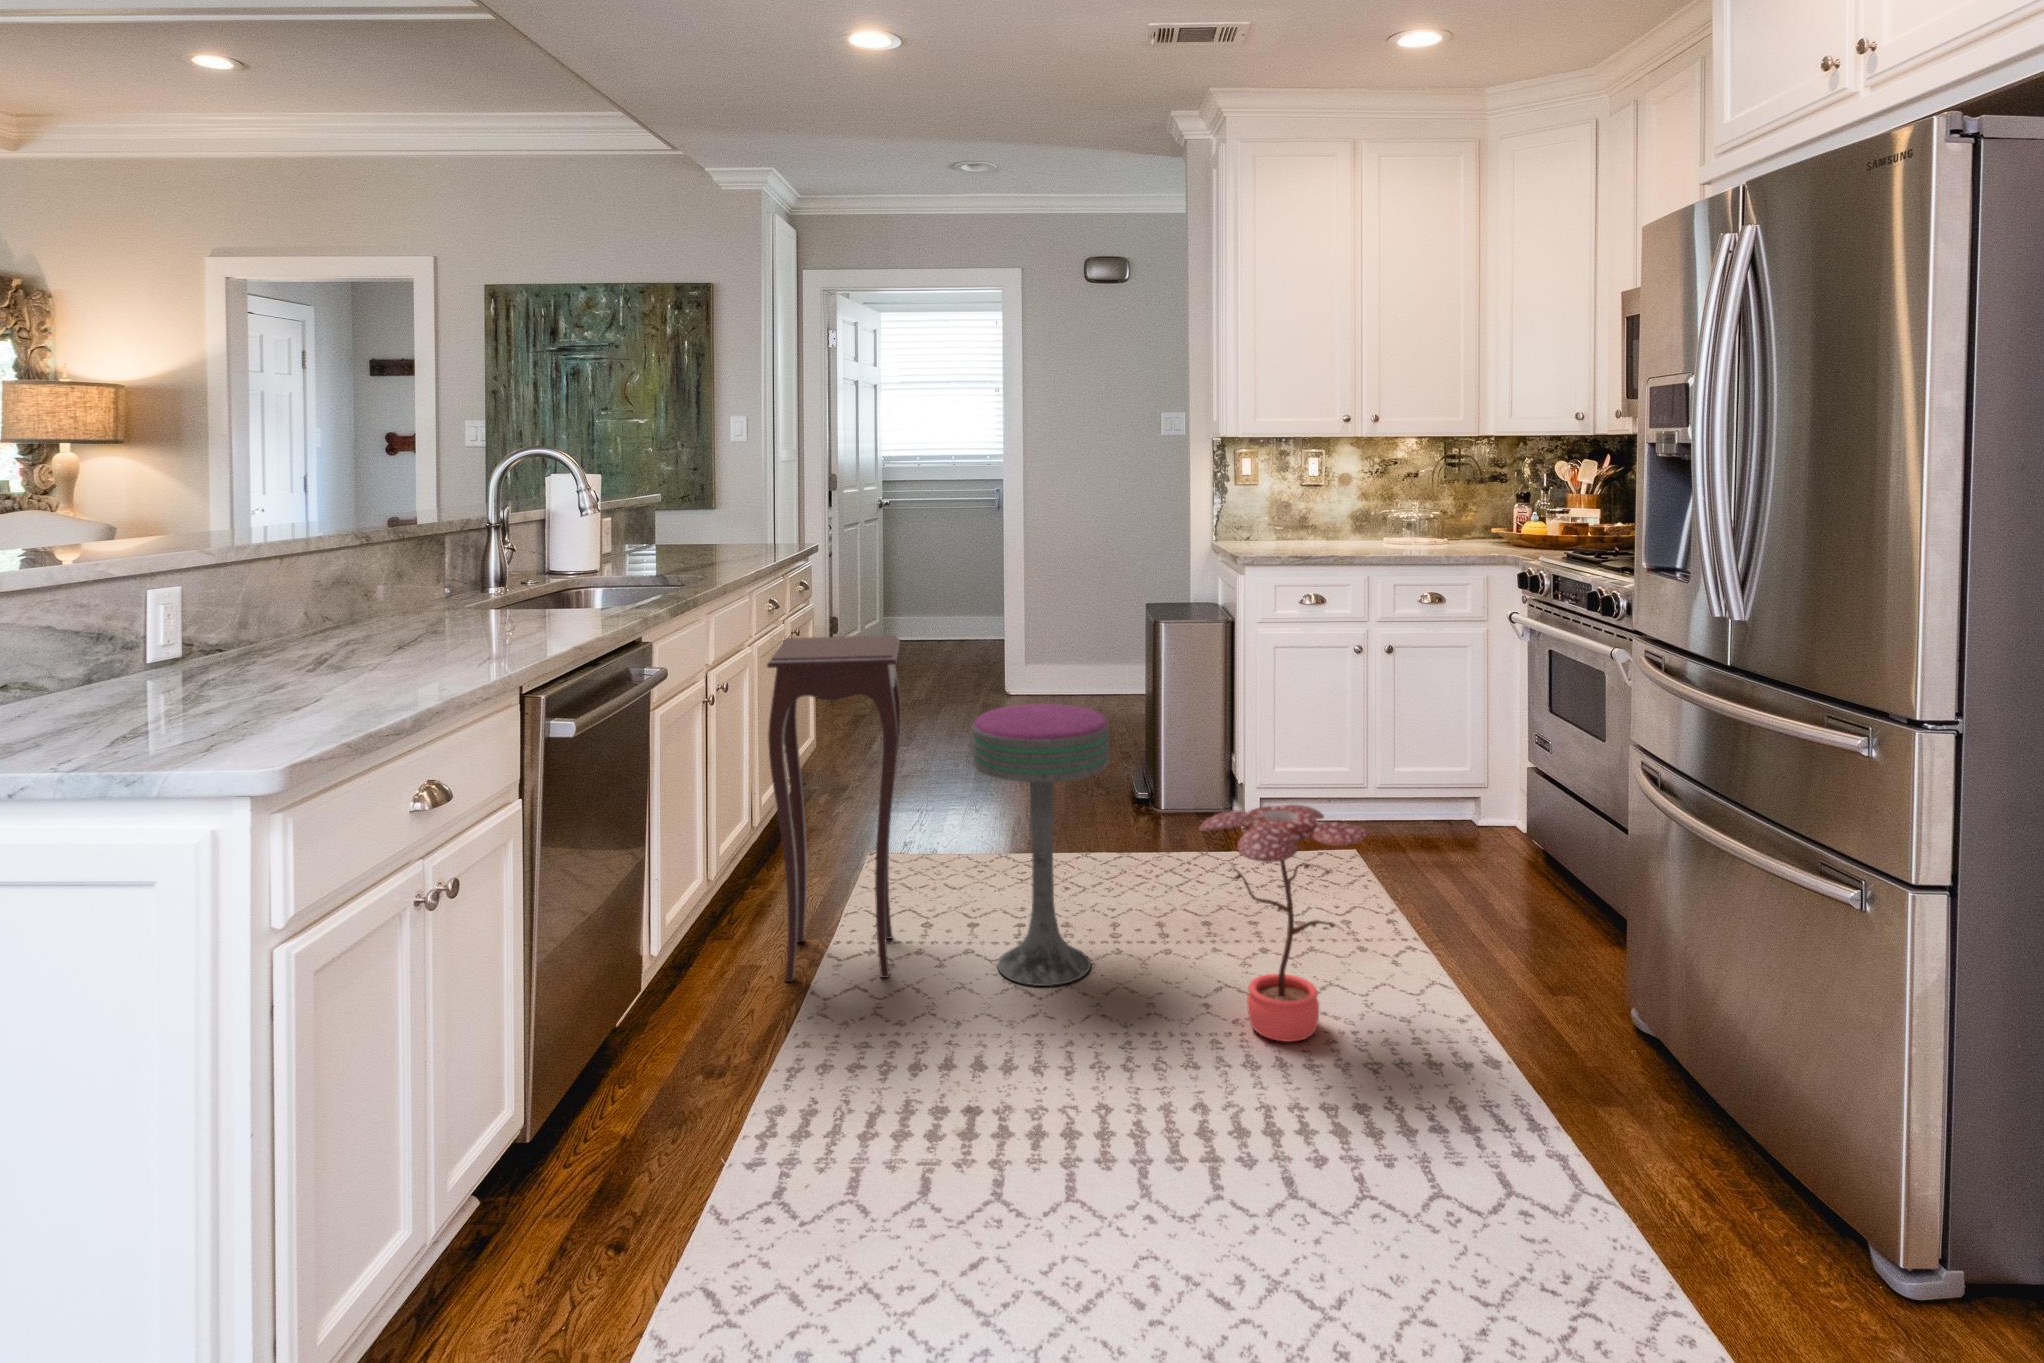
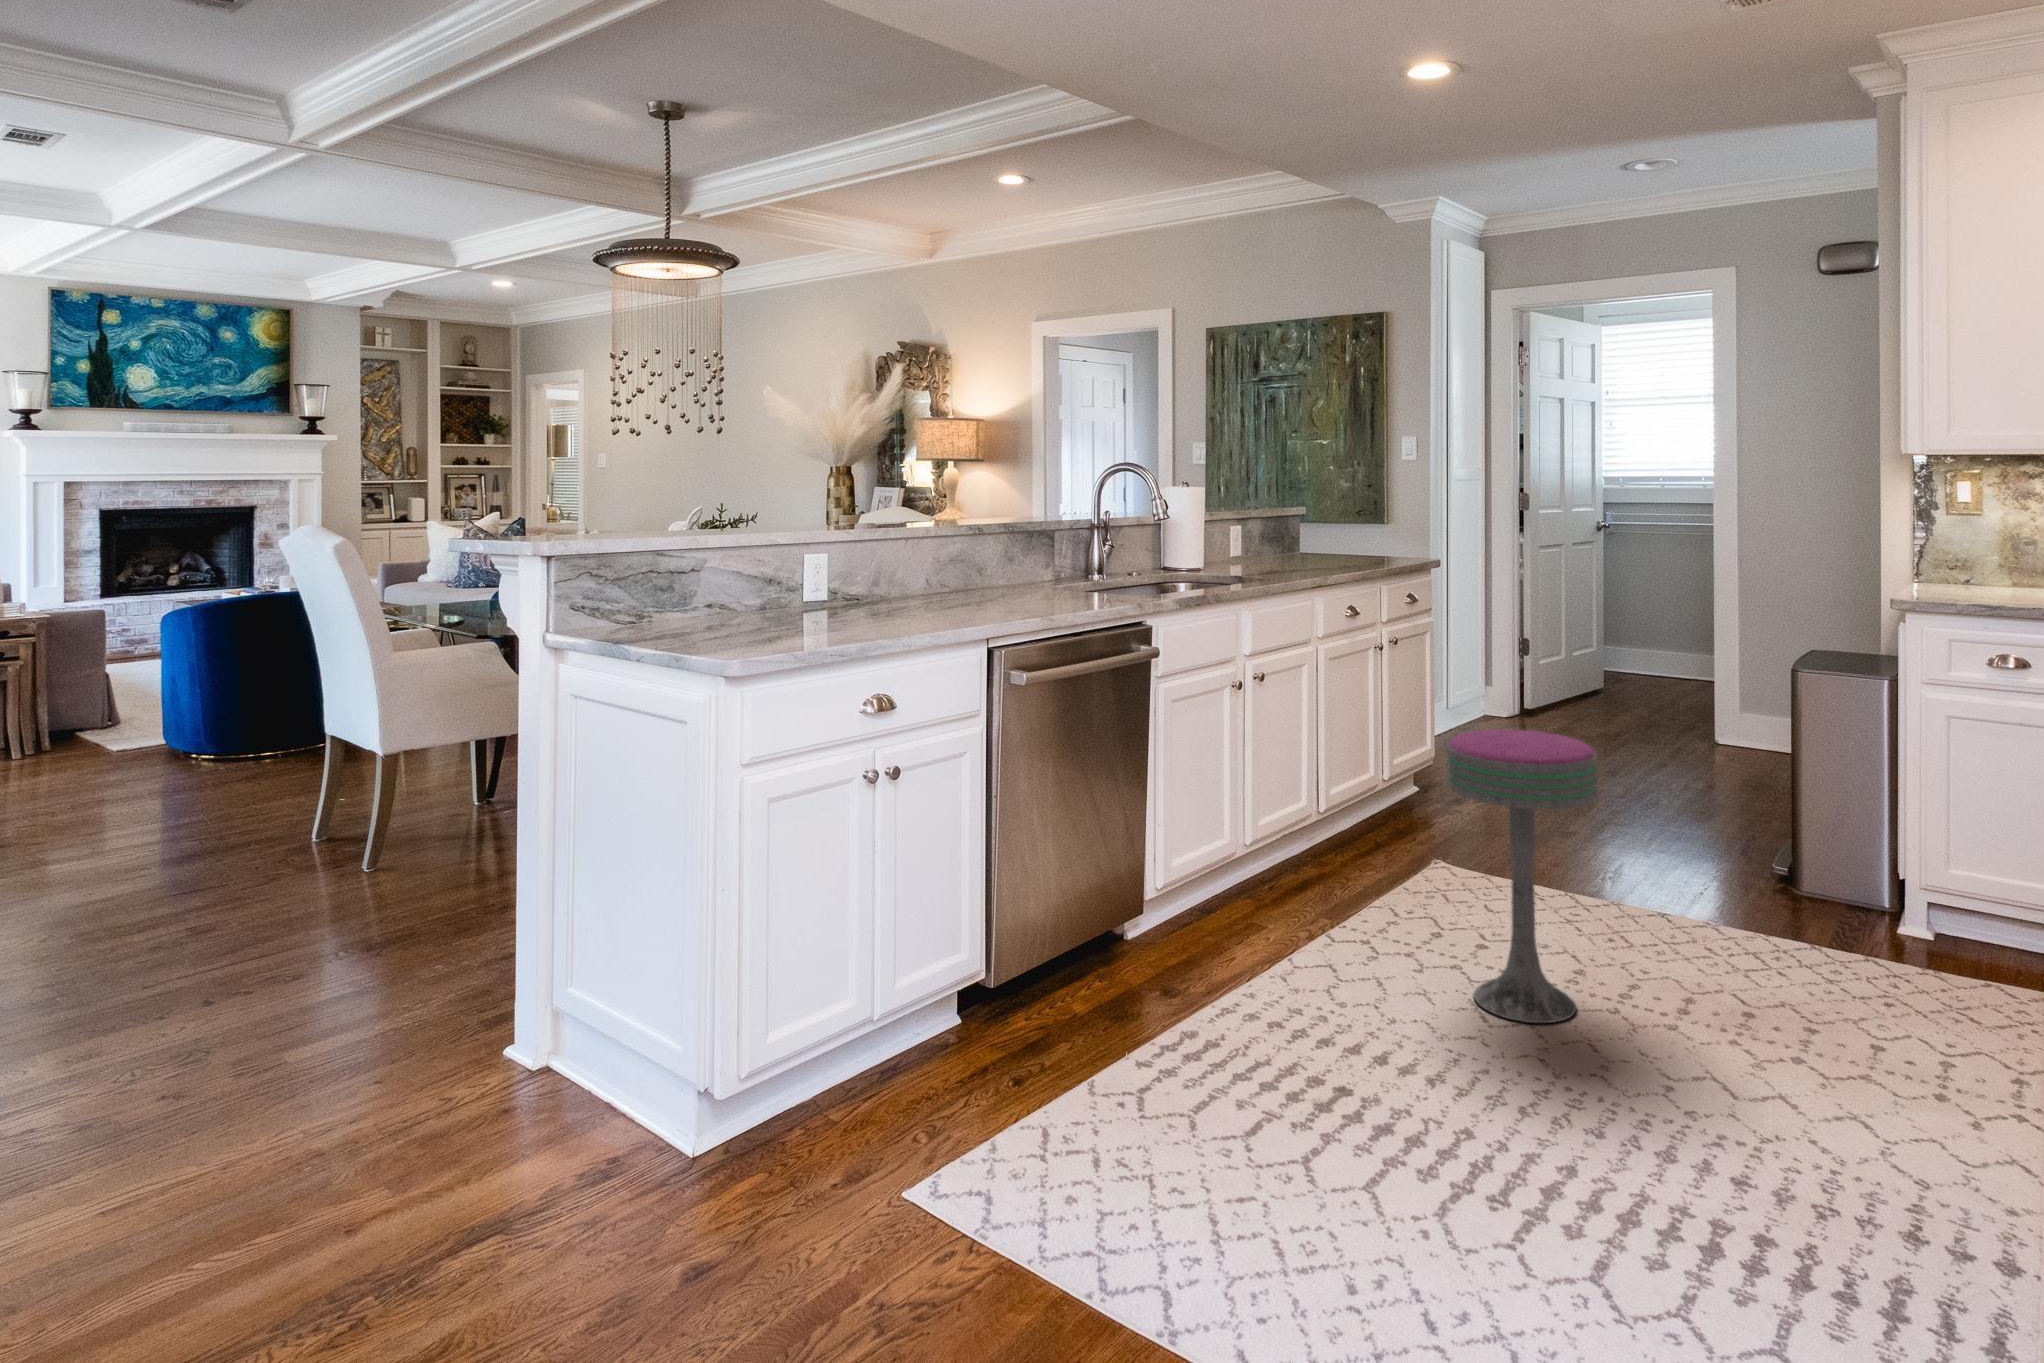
side table: present [767,635,901,982] -> none [1258,638,1410,971]
potted plant: present [1199,805,1368,1042] -> none [1645,872,1843,1149]

